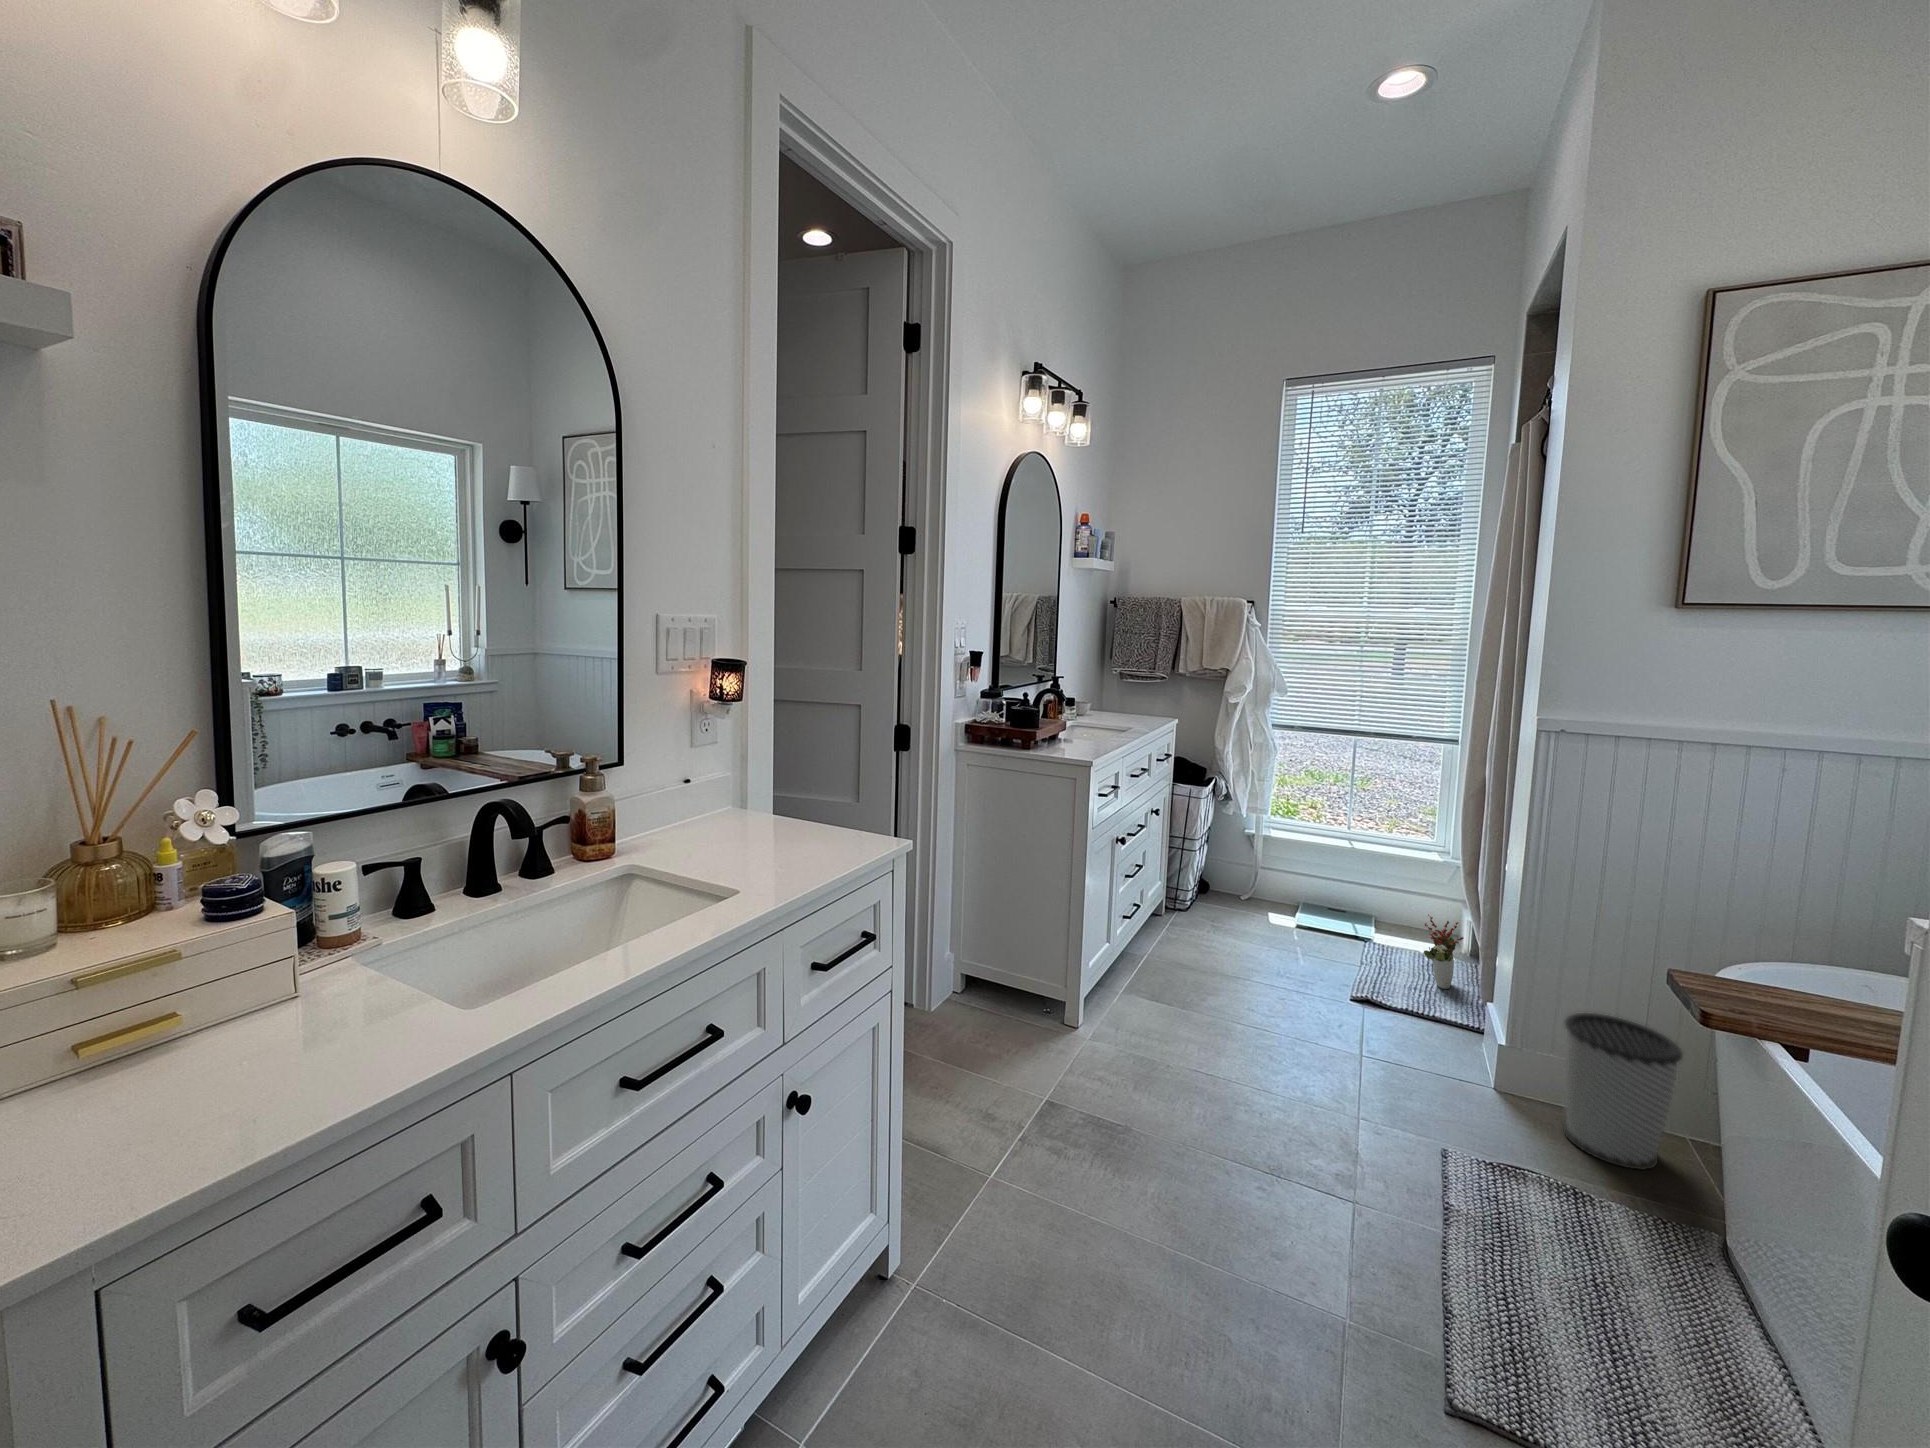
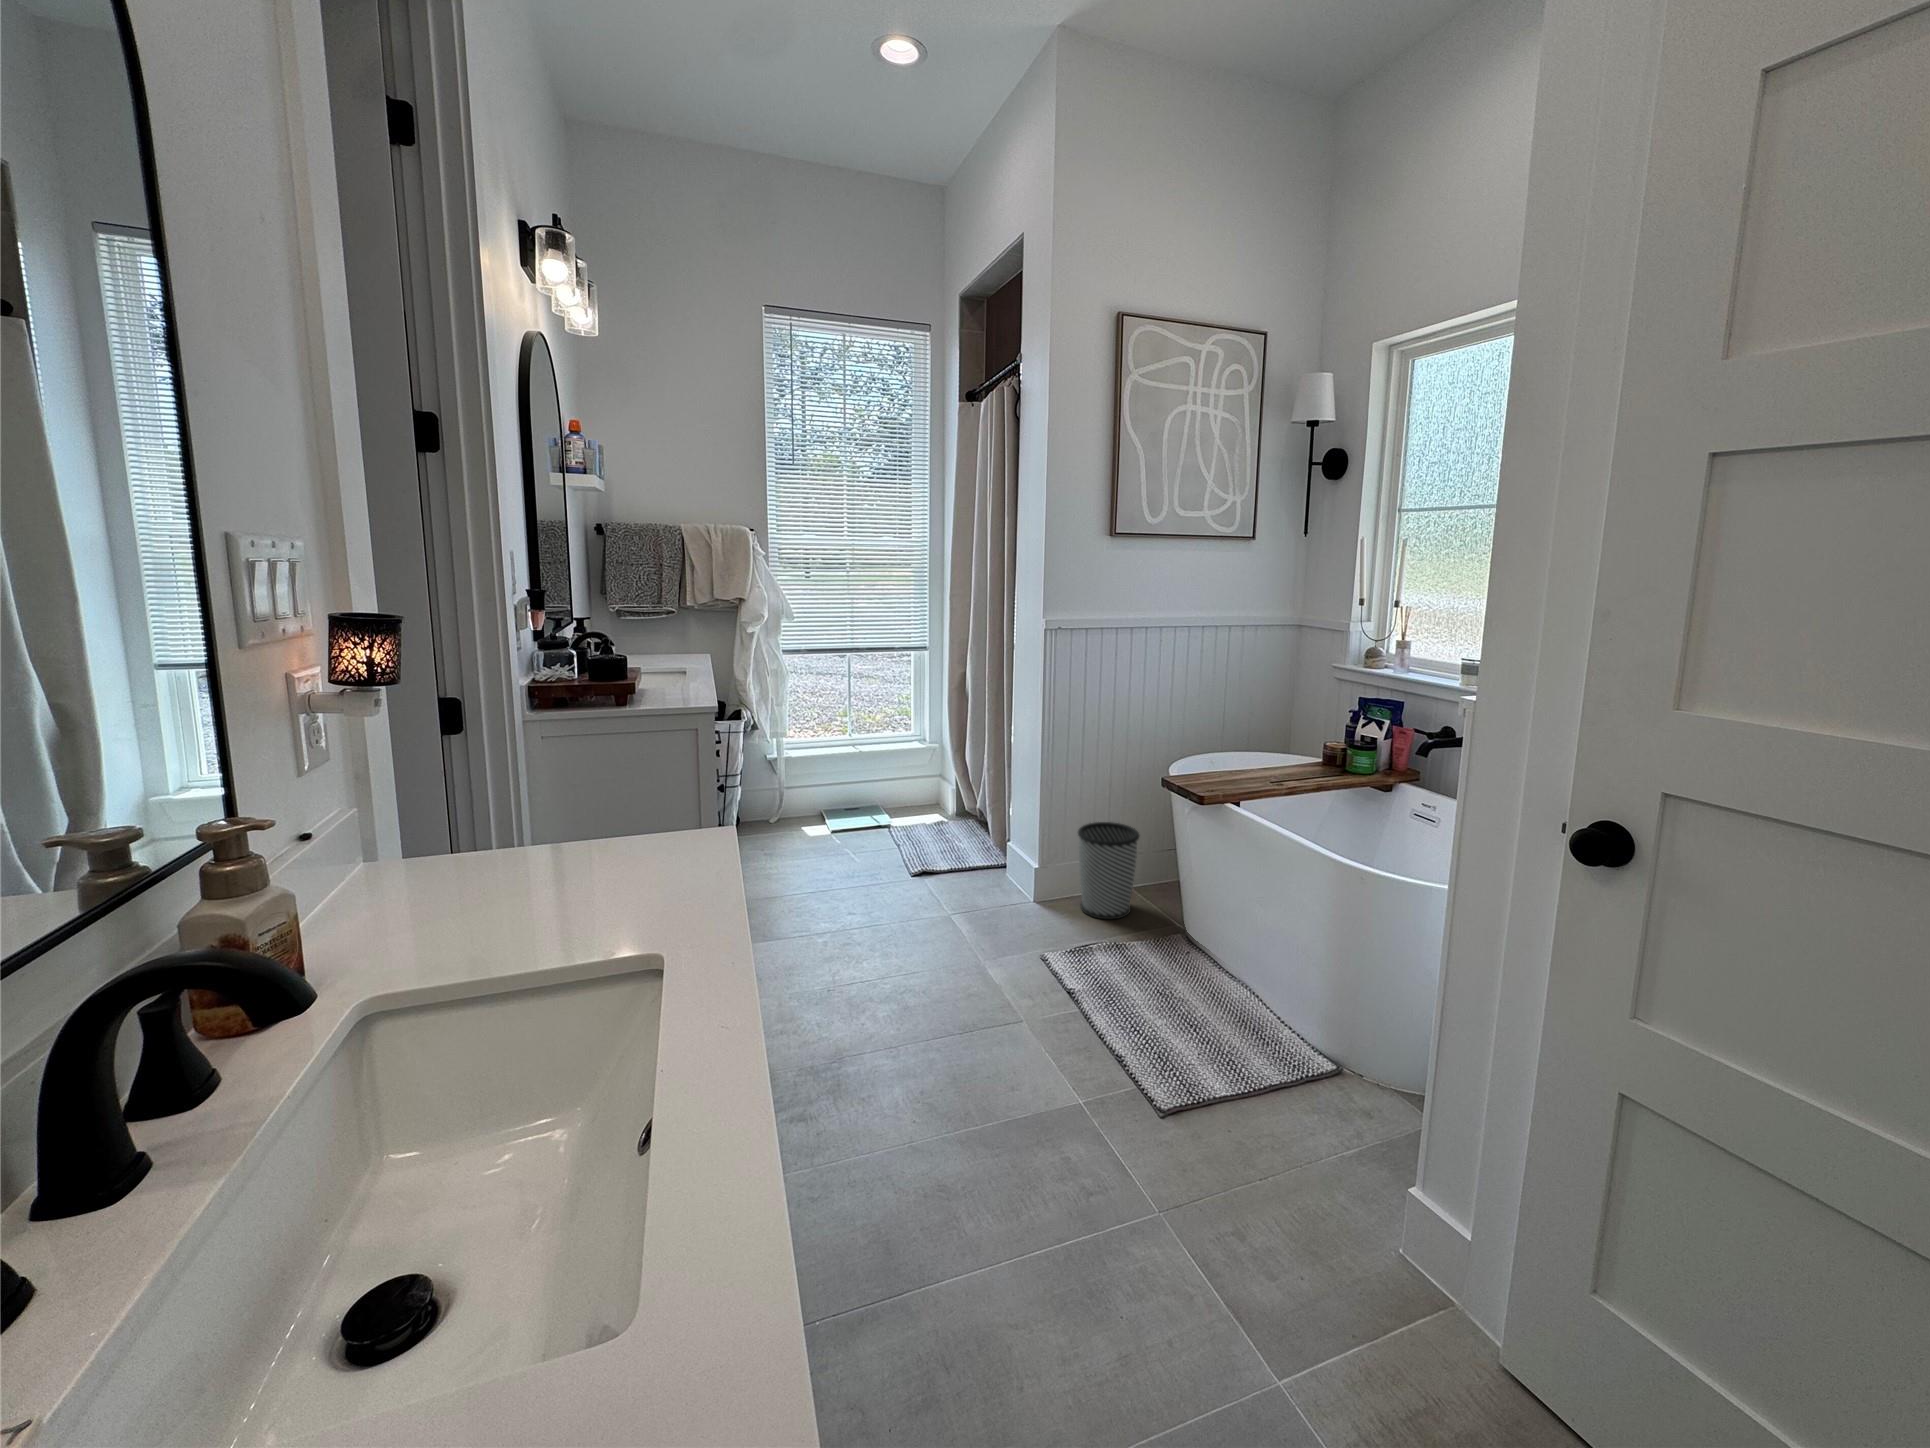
decorative plant: present [1424,914,1463,989] -> none [941,791,969,846]

